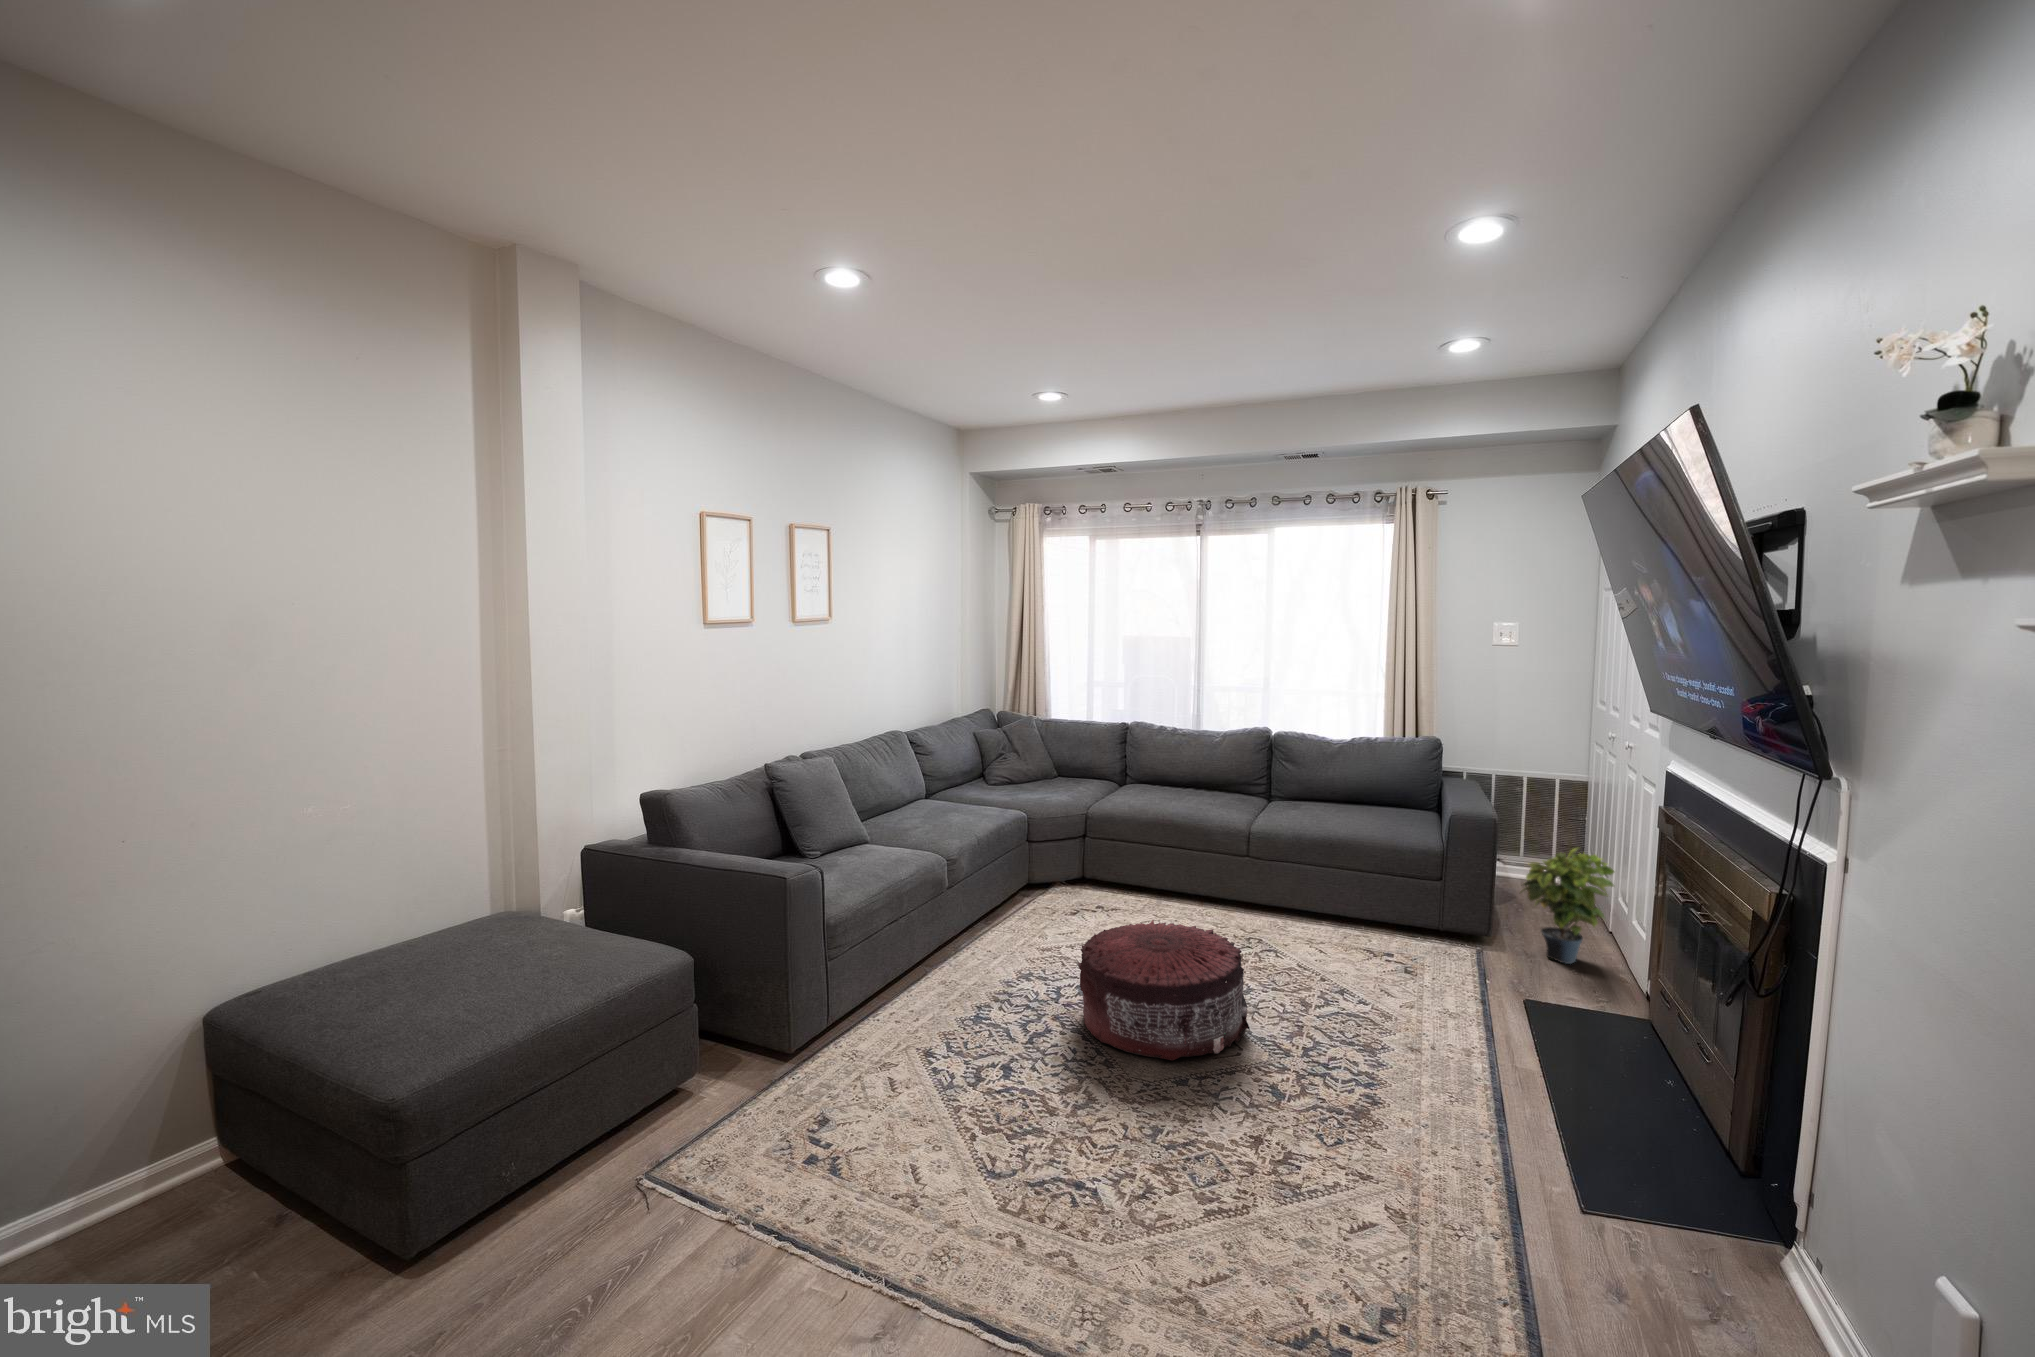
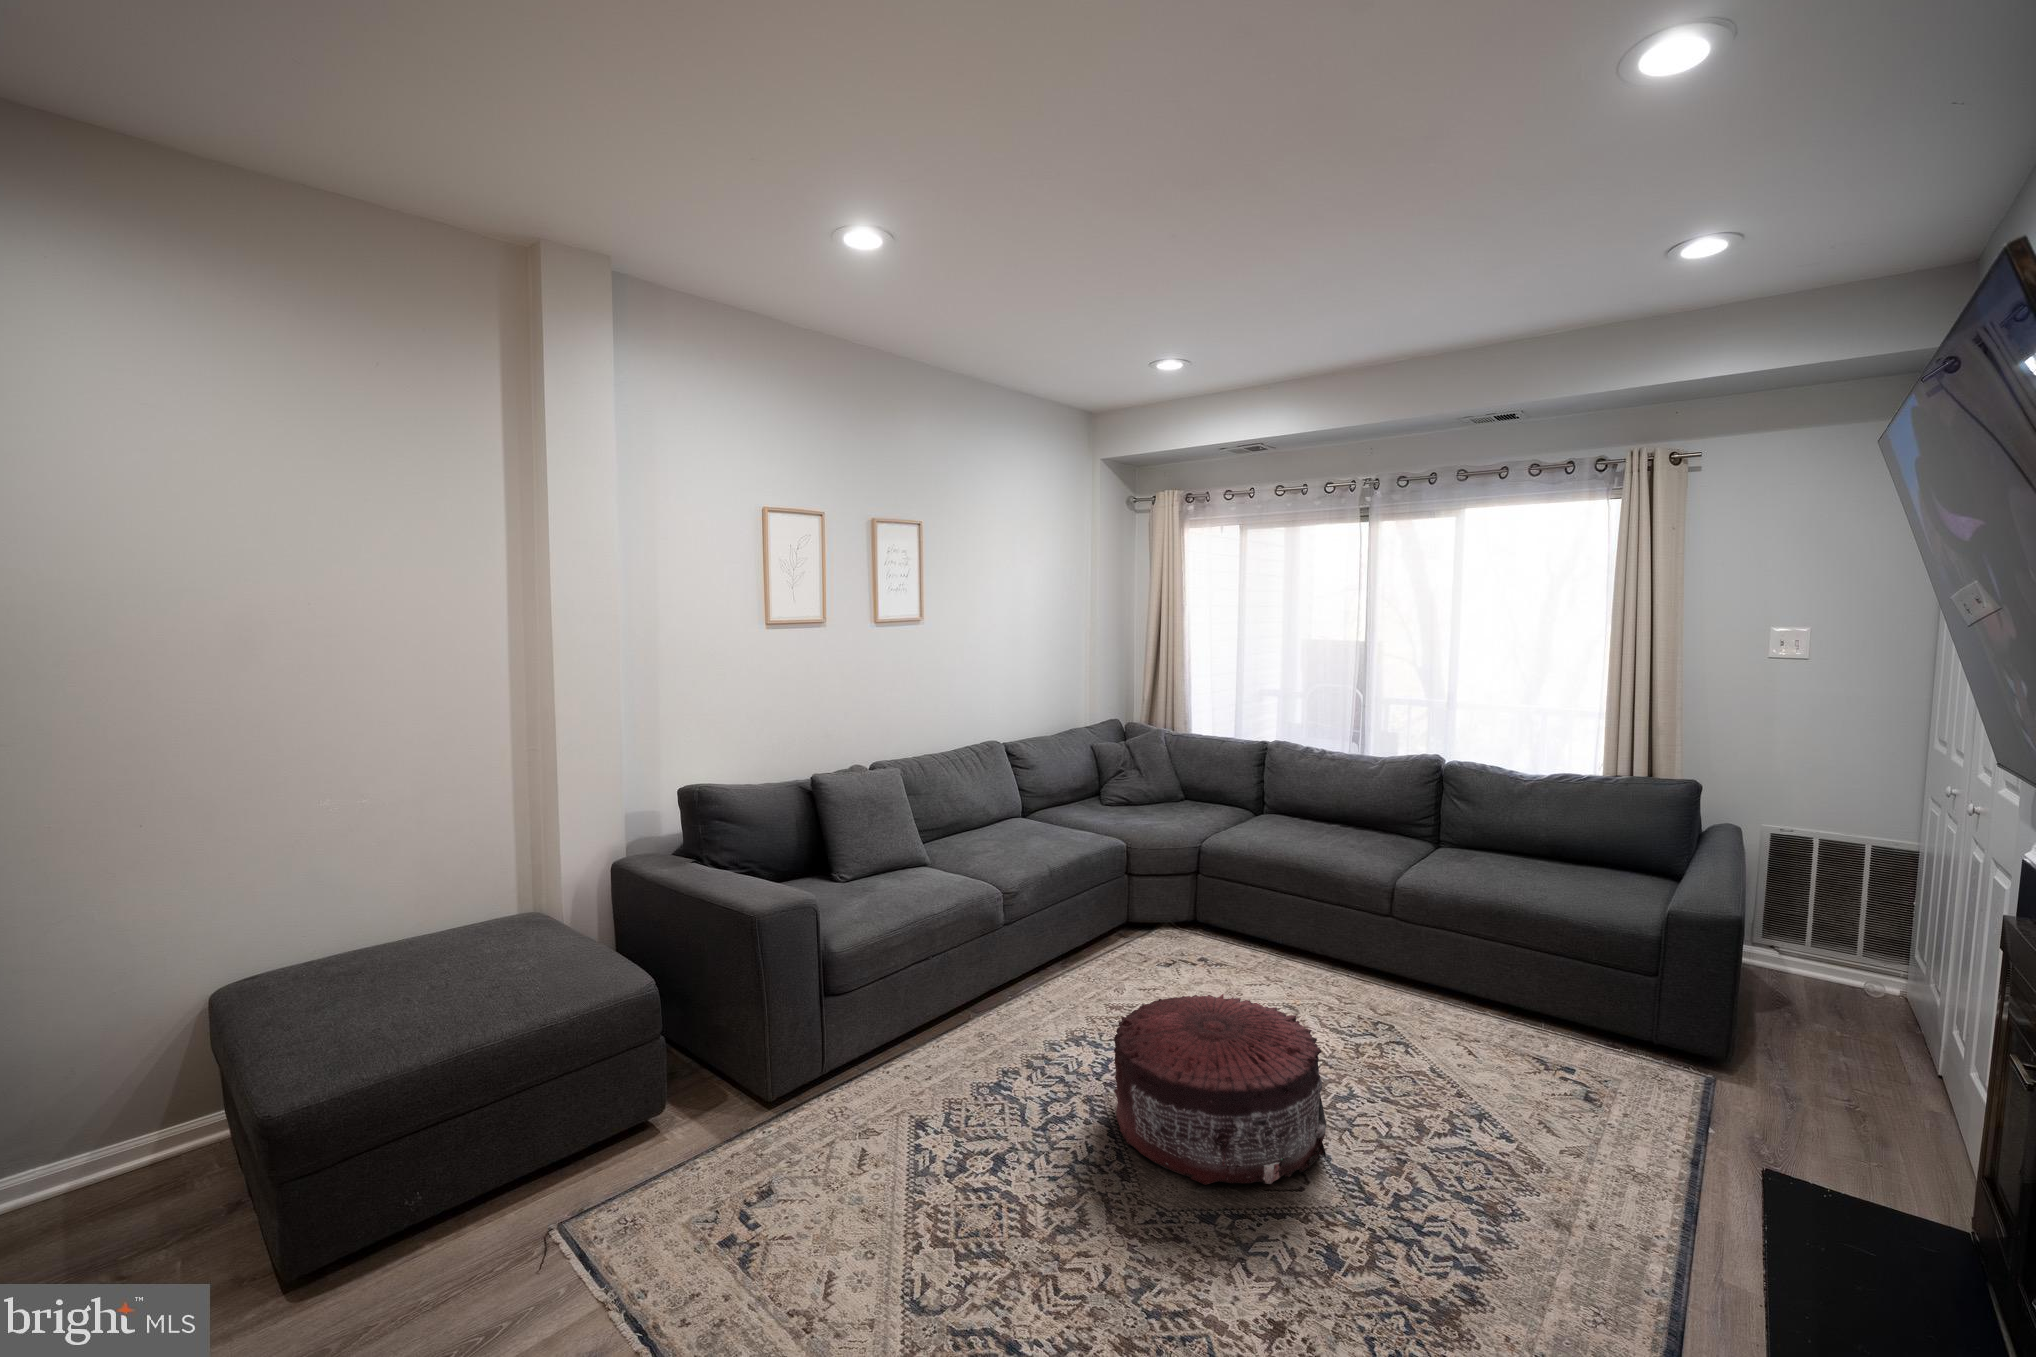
potted plant: present [1520,848,1614,964] -> none [1774,956,1941,1122]

